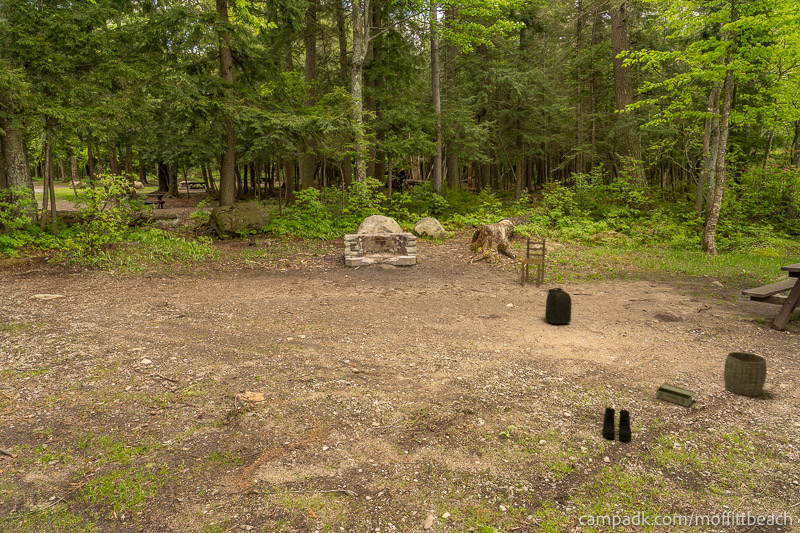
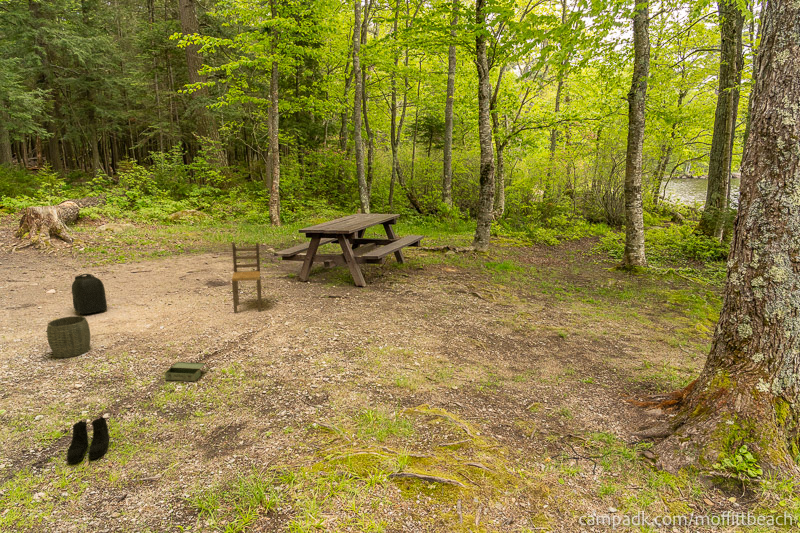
chair: present [521,238,545,287] -> present [232,243,262,313]
woven basket: present [724,352,767,396] -> present [47,316,91,358]

